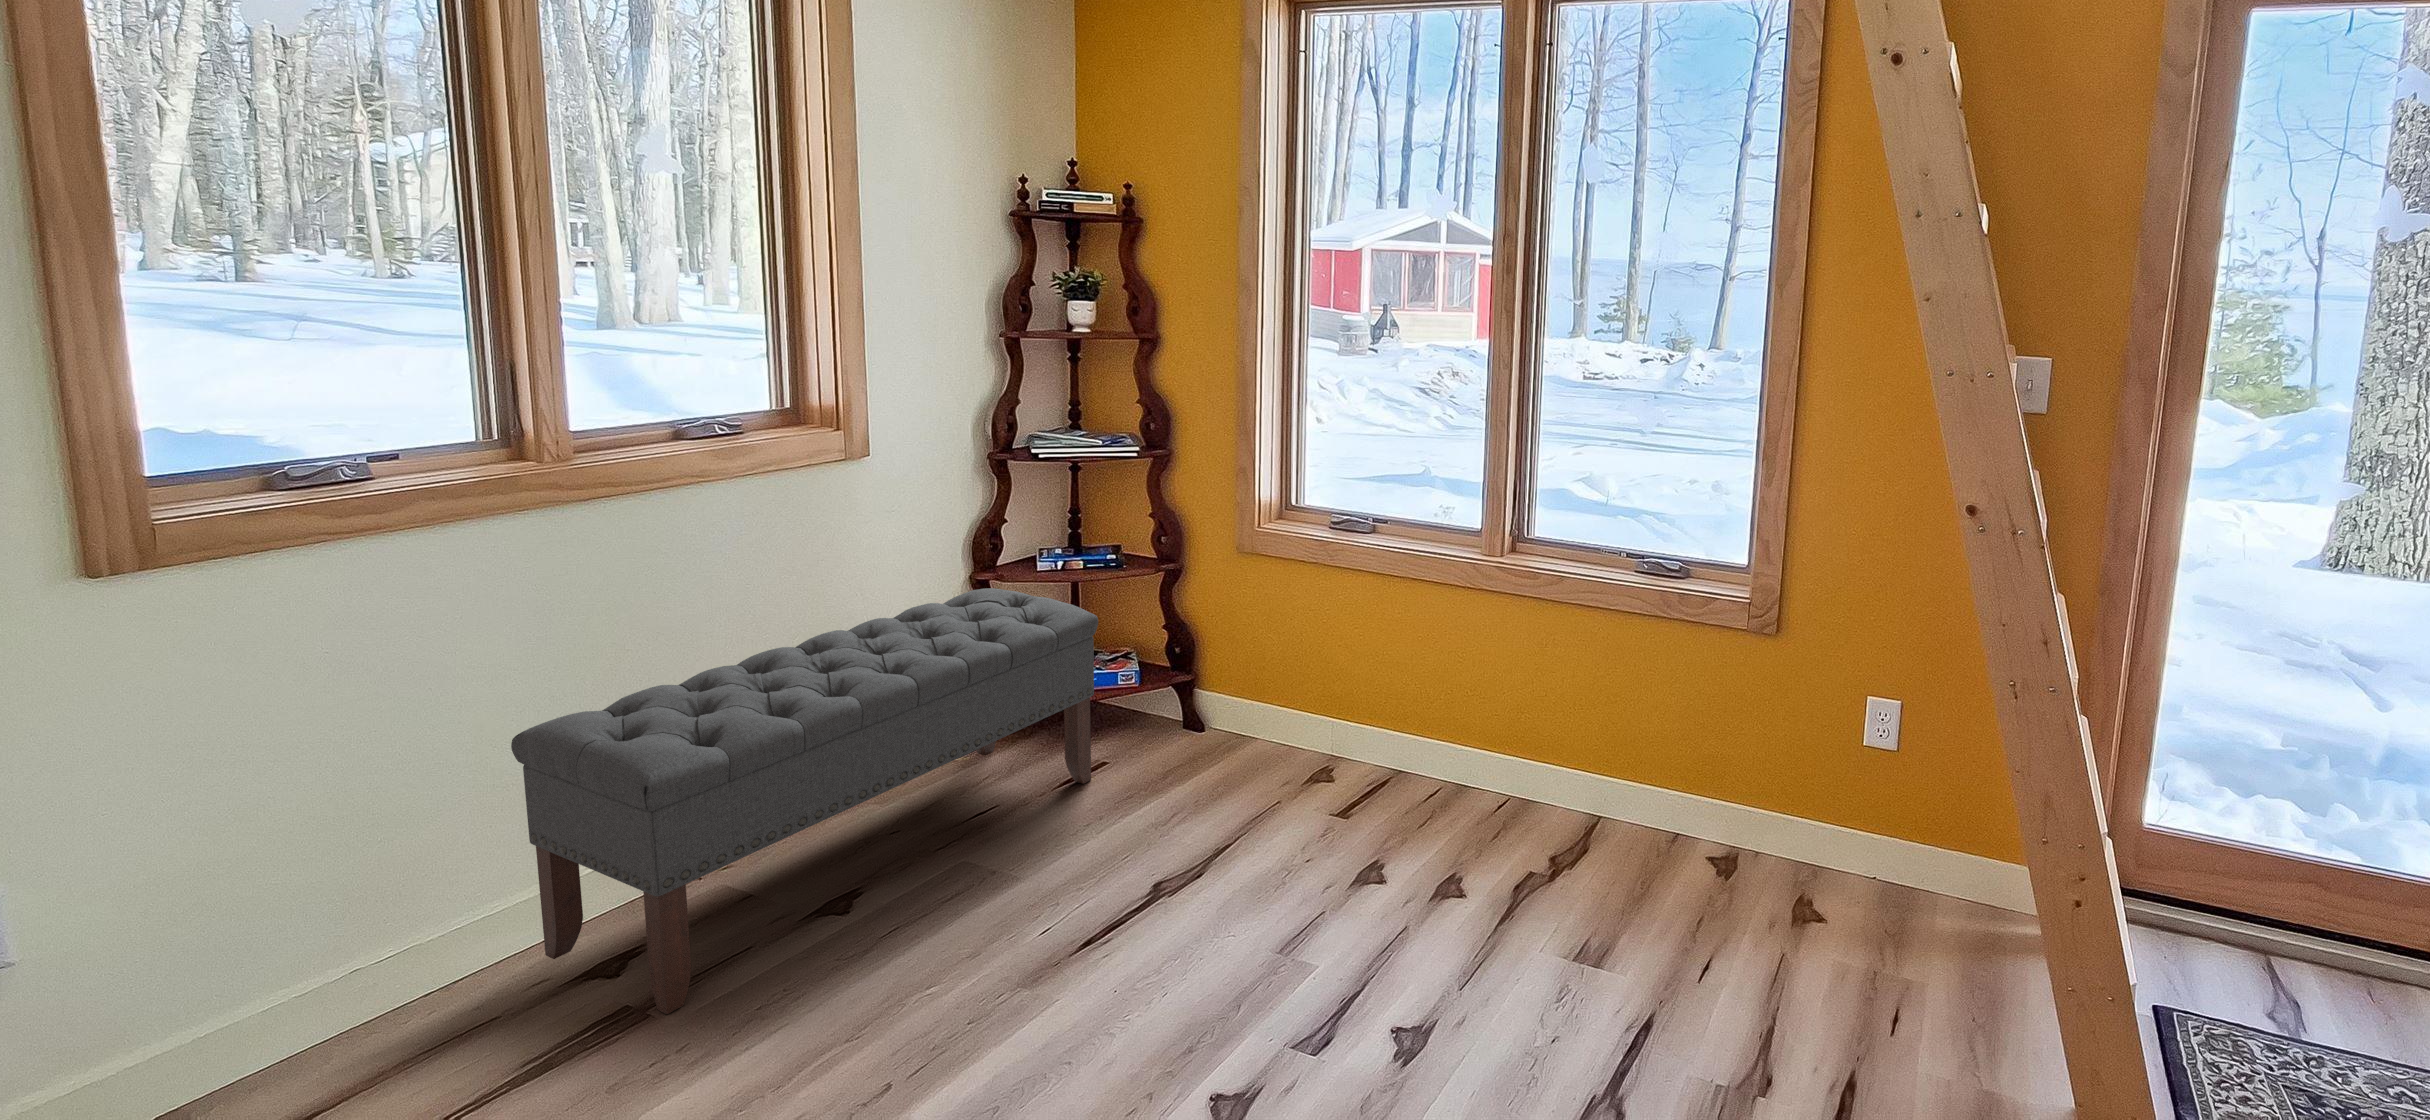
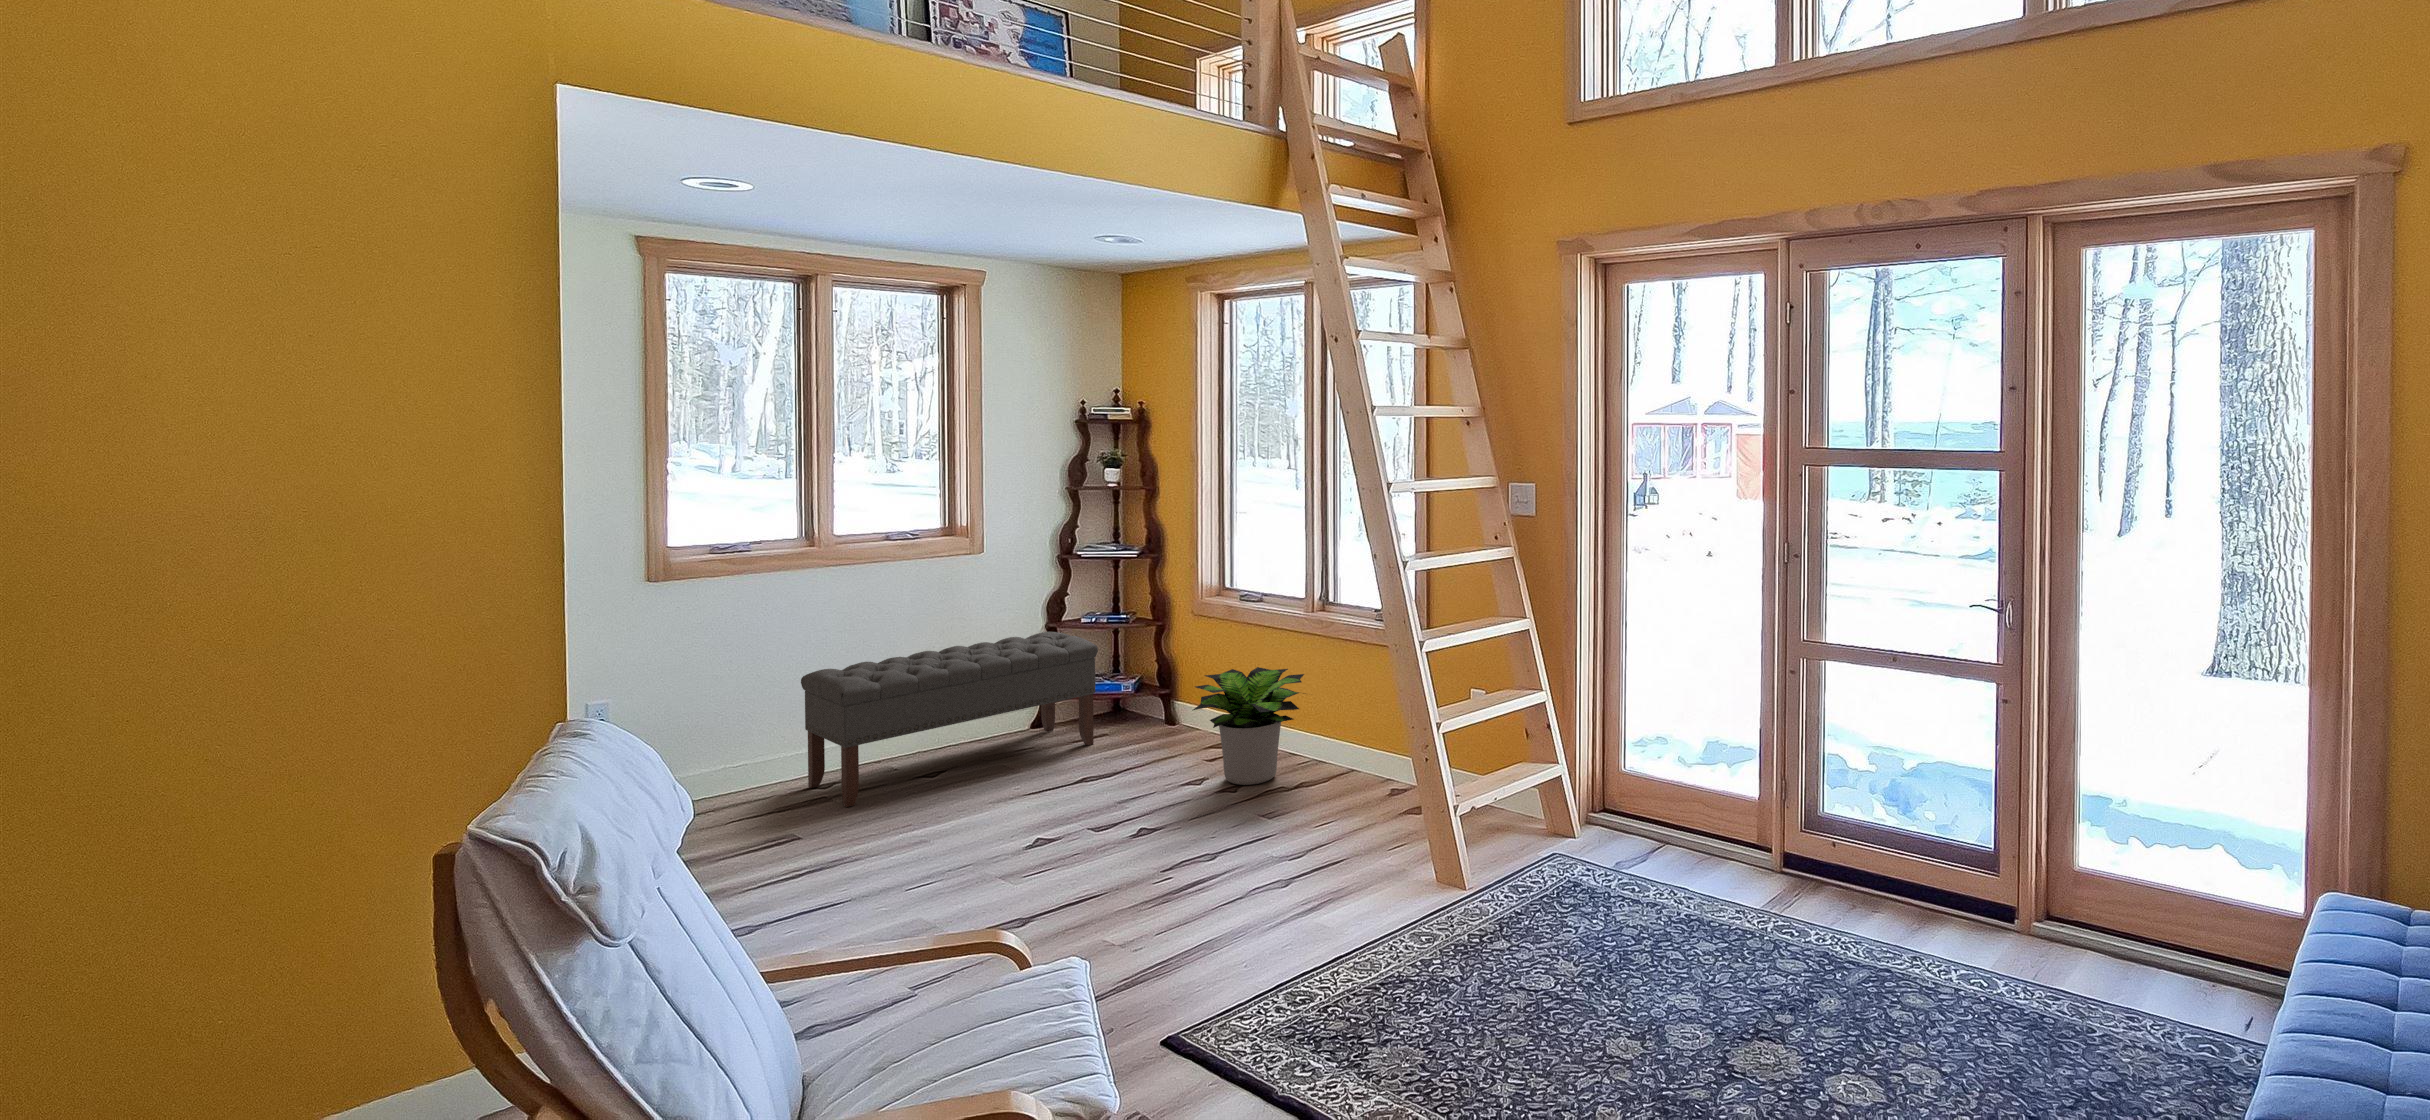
potted plant: none [1346,648,1549,860] -> present [1193,667,1304,785]

